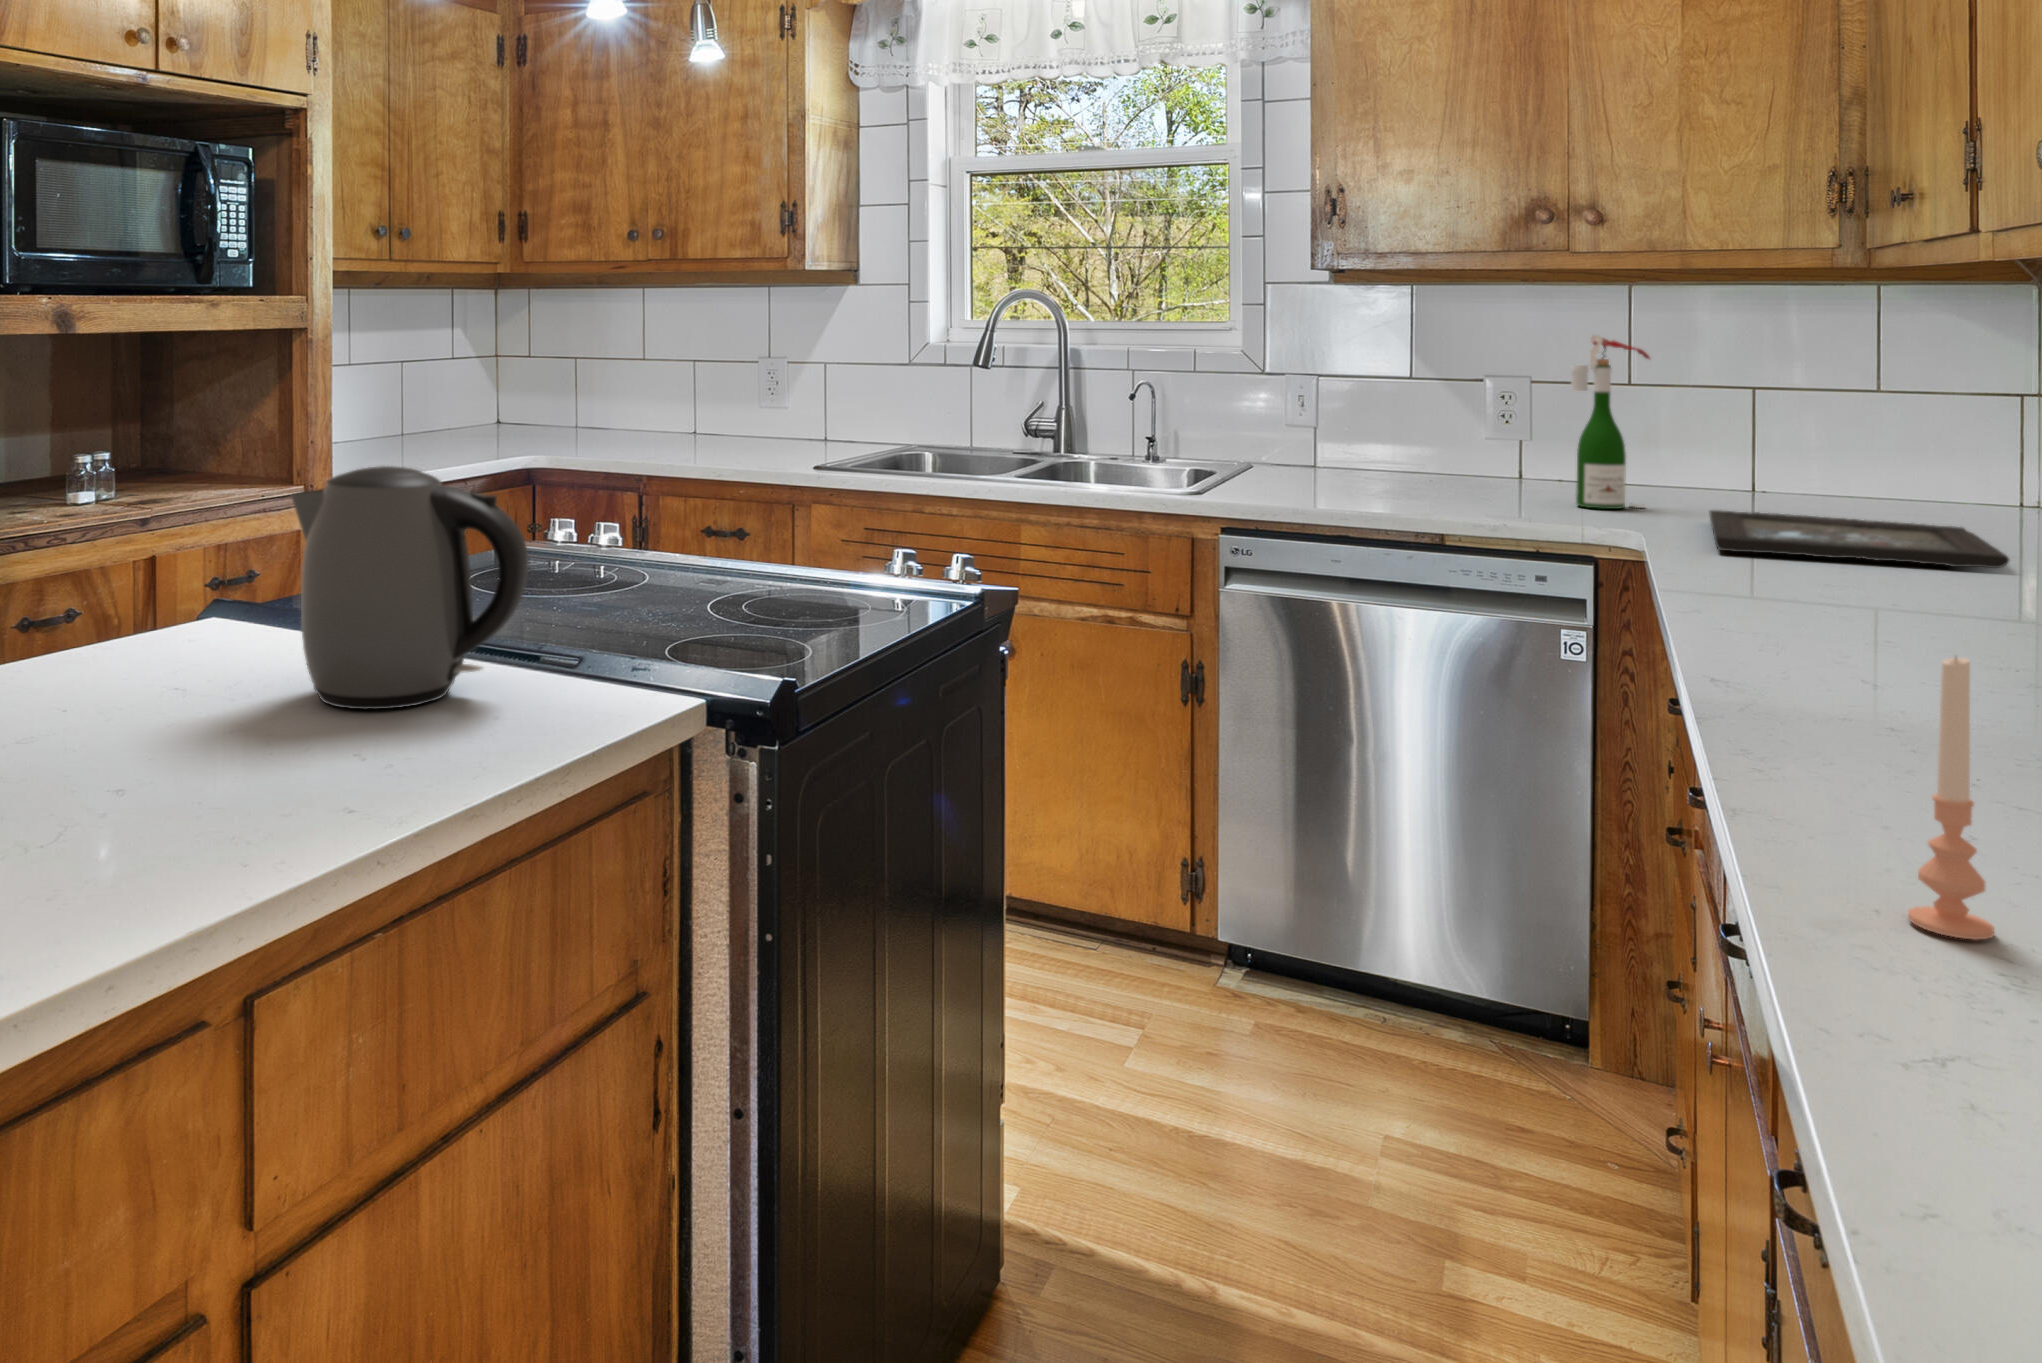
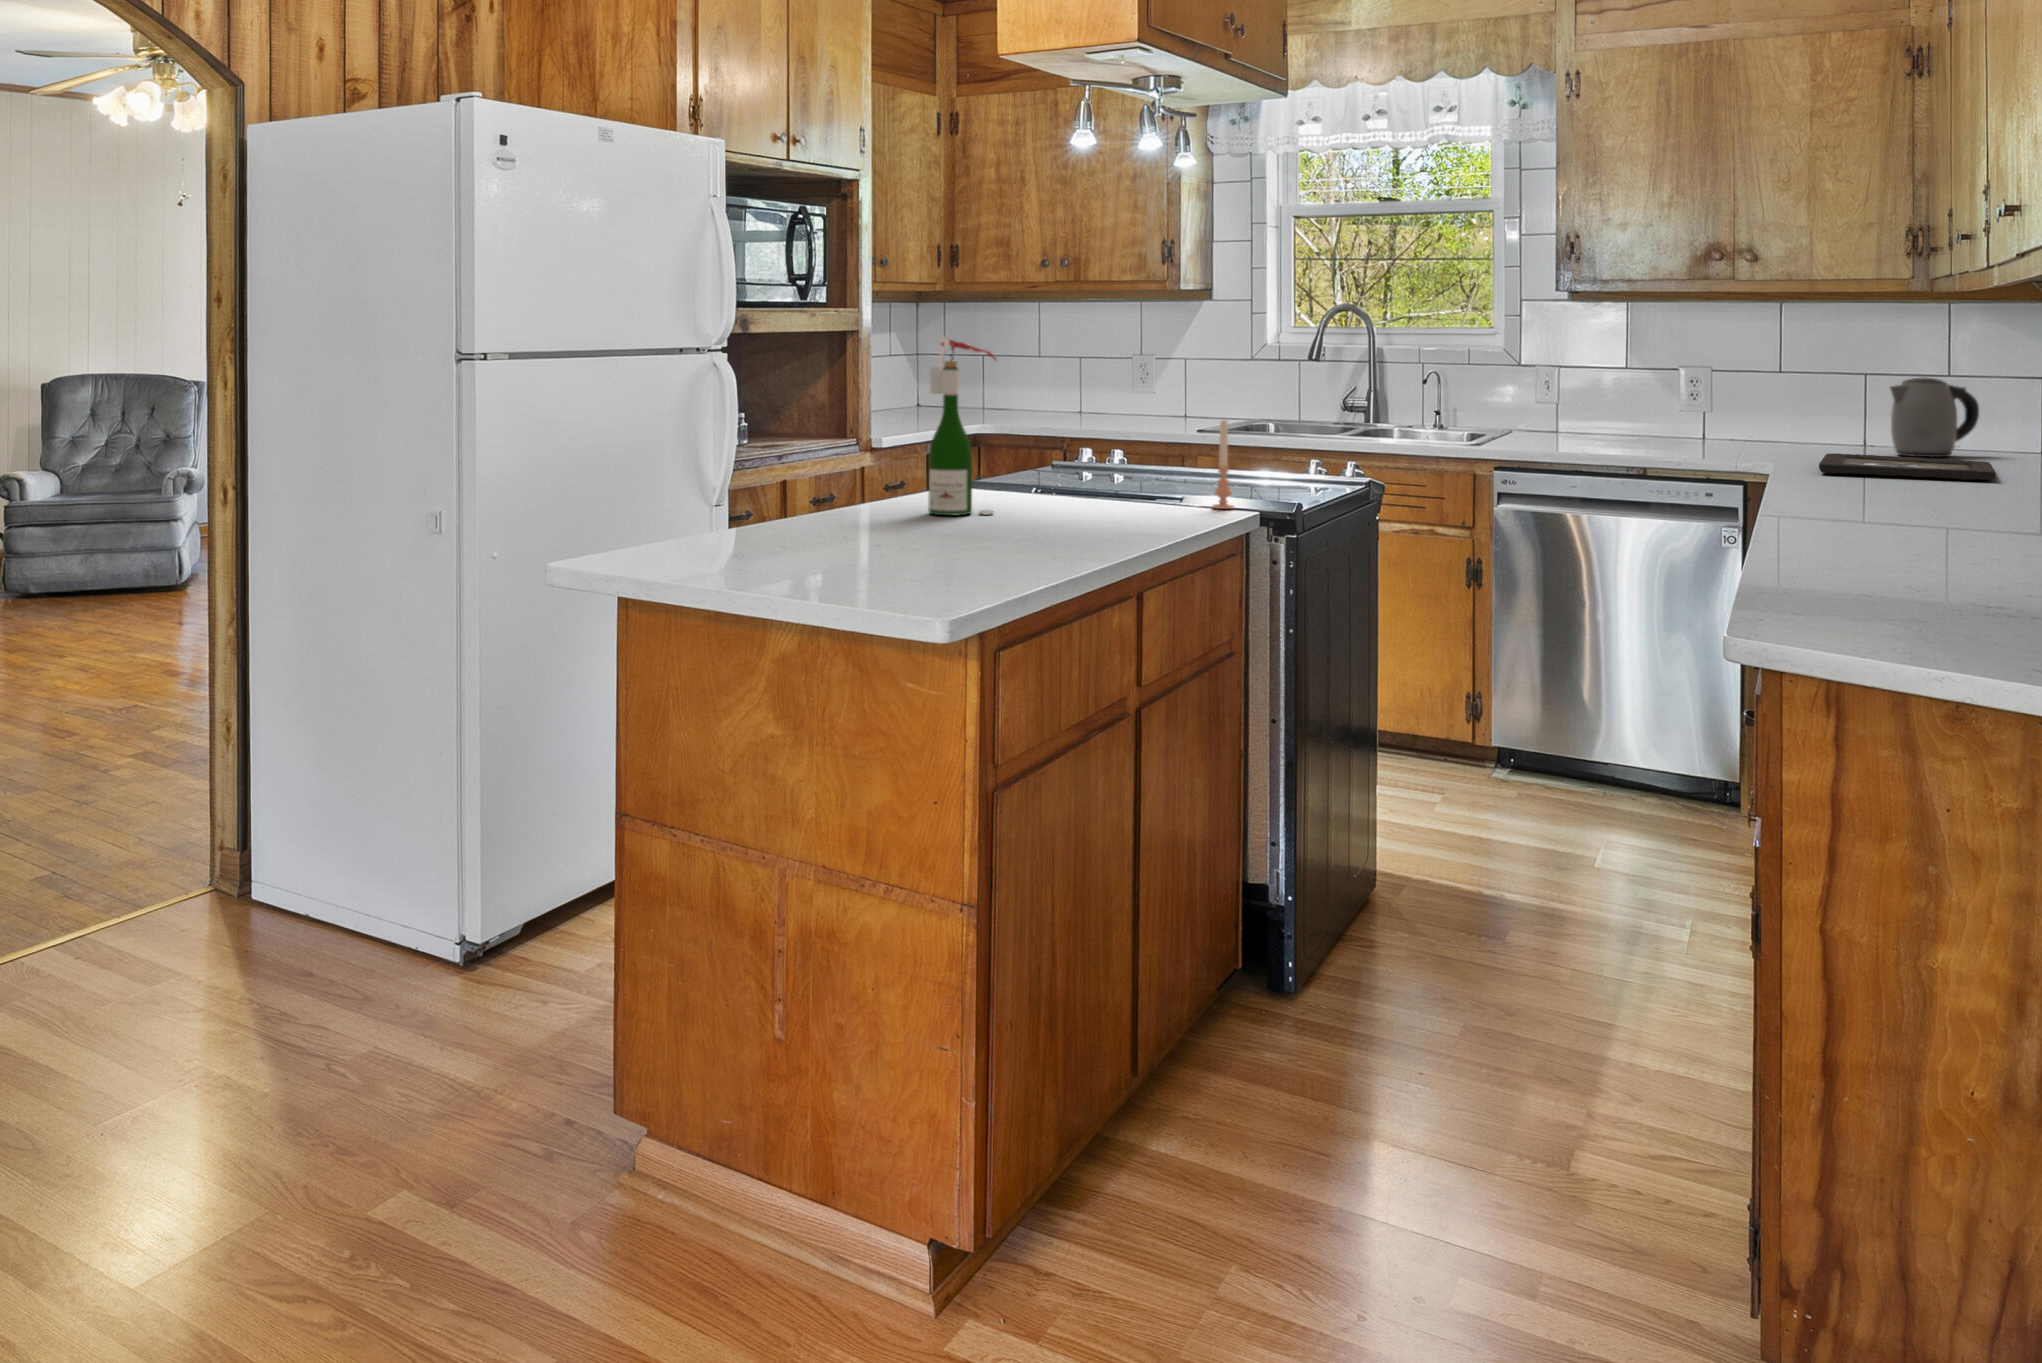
wine bottle: present [1571,335,1650,509] -> present [929,337,996,515]
kettle: present [291,466,528,709] -> present [1890,377,1979,457]
candle: present [1908,657,1994,940] -> present [1212,420,1234,509]

